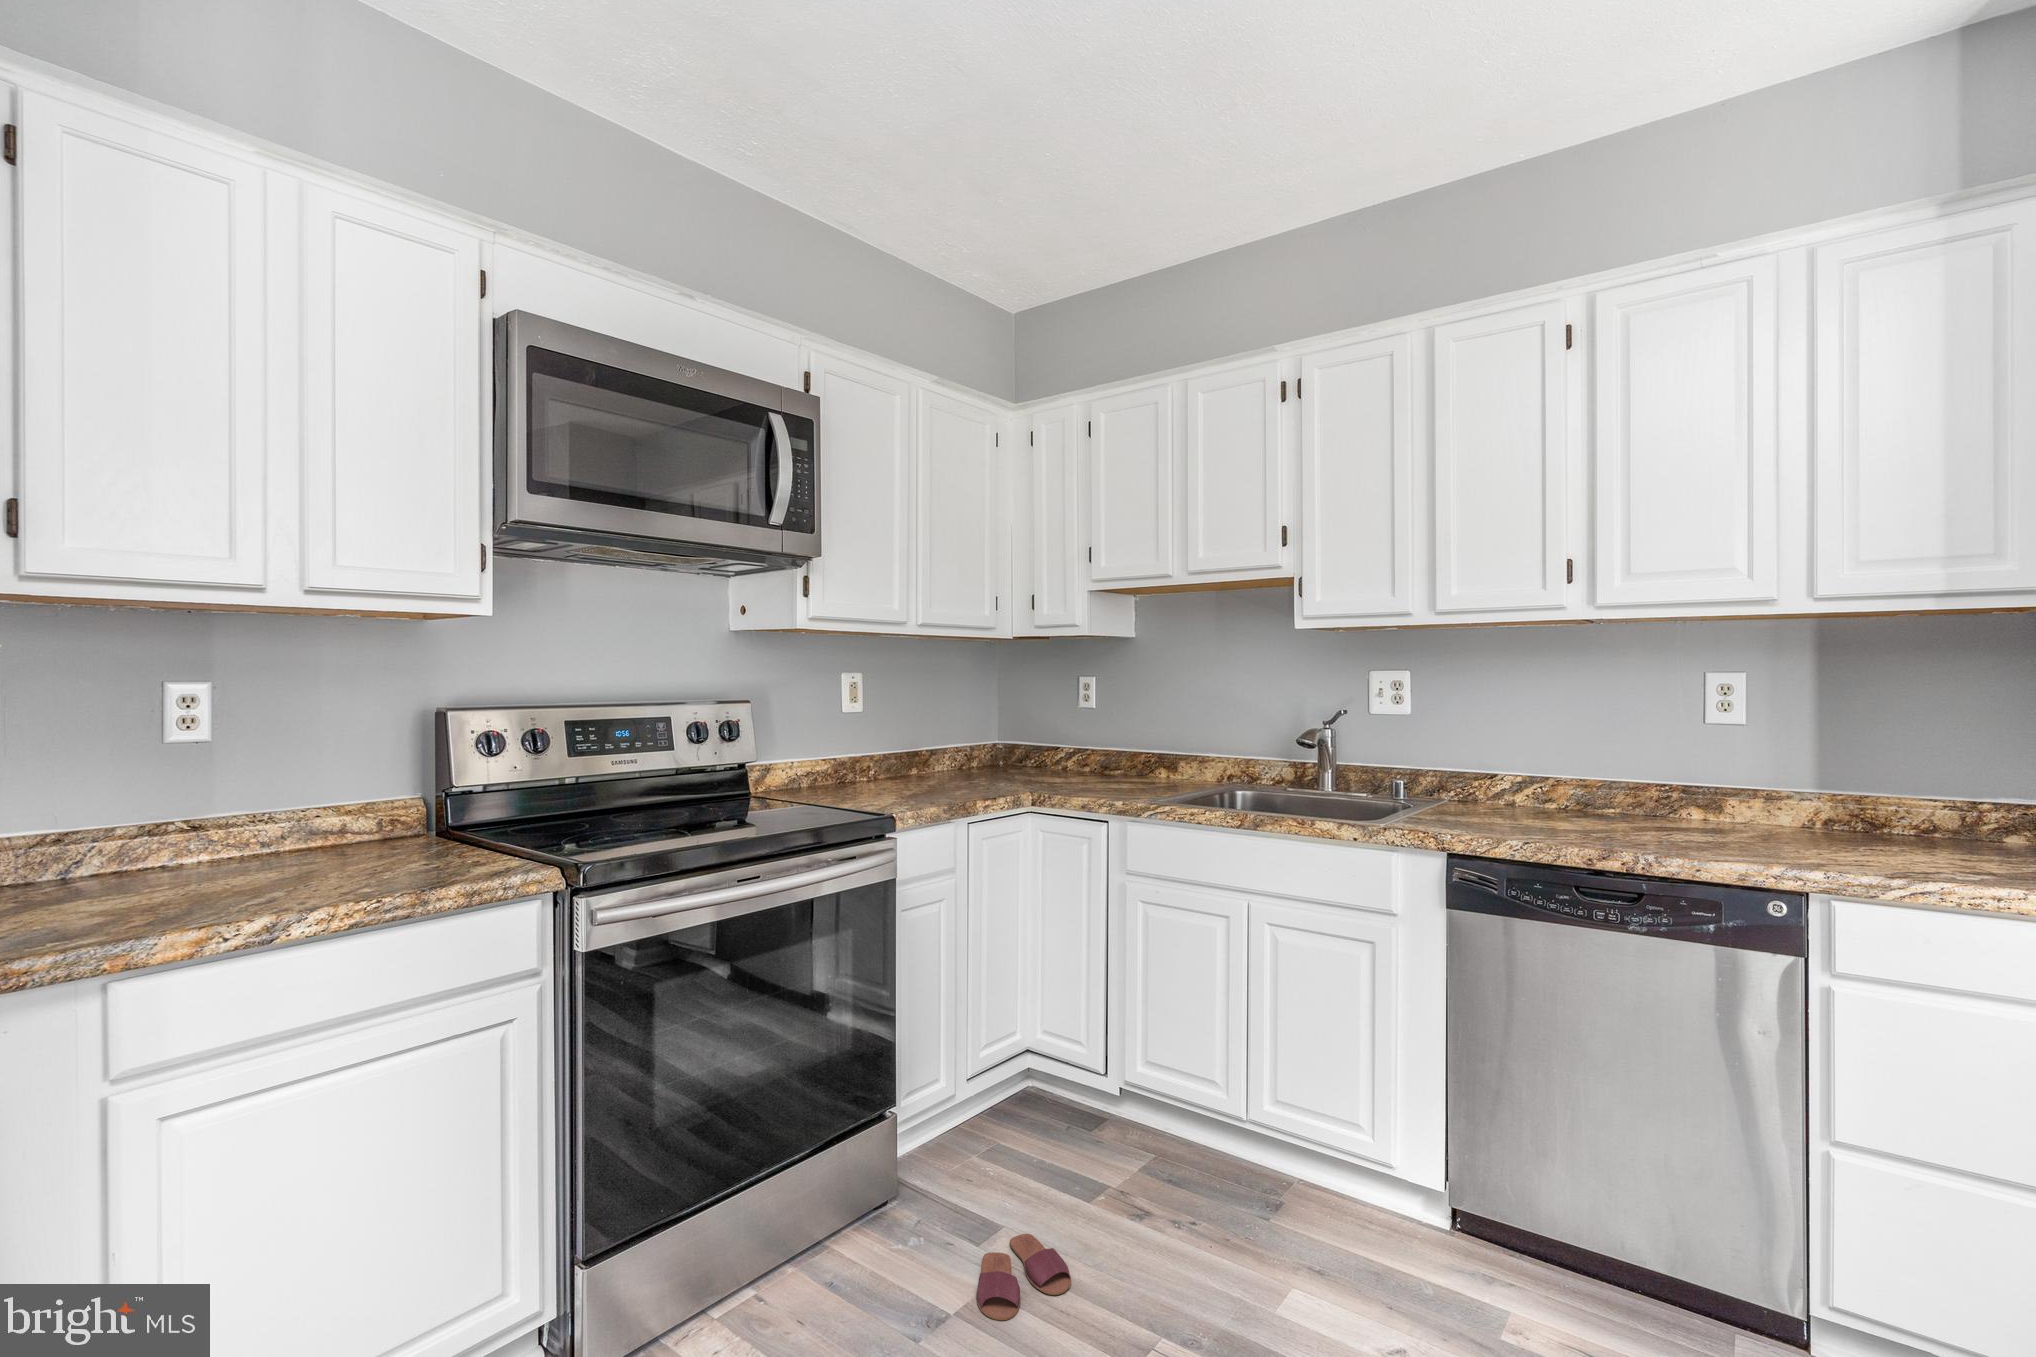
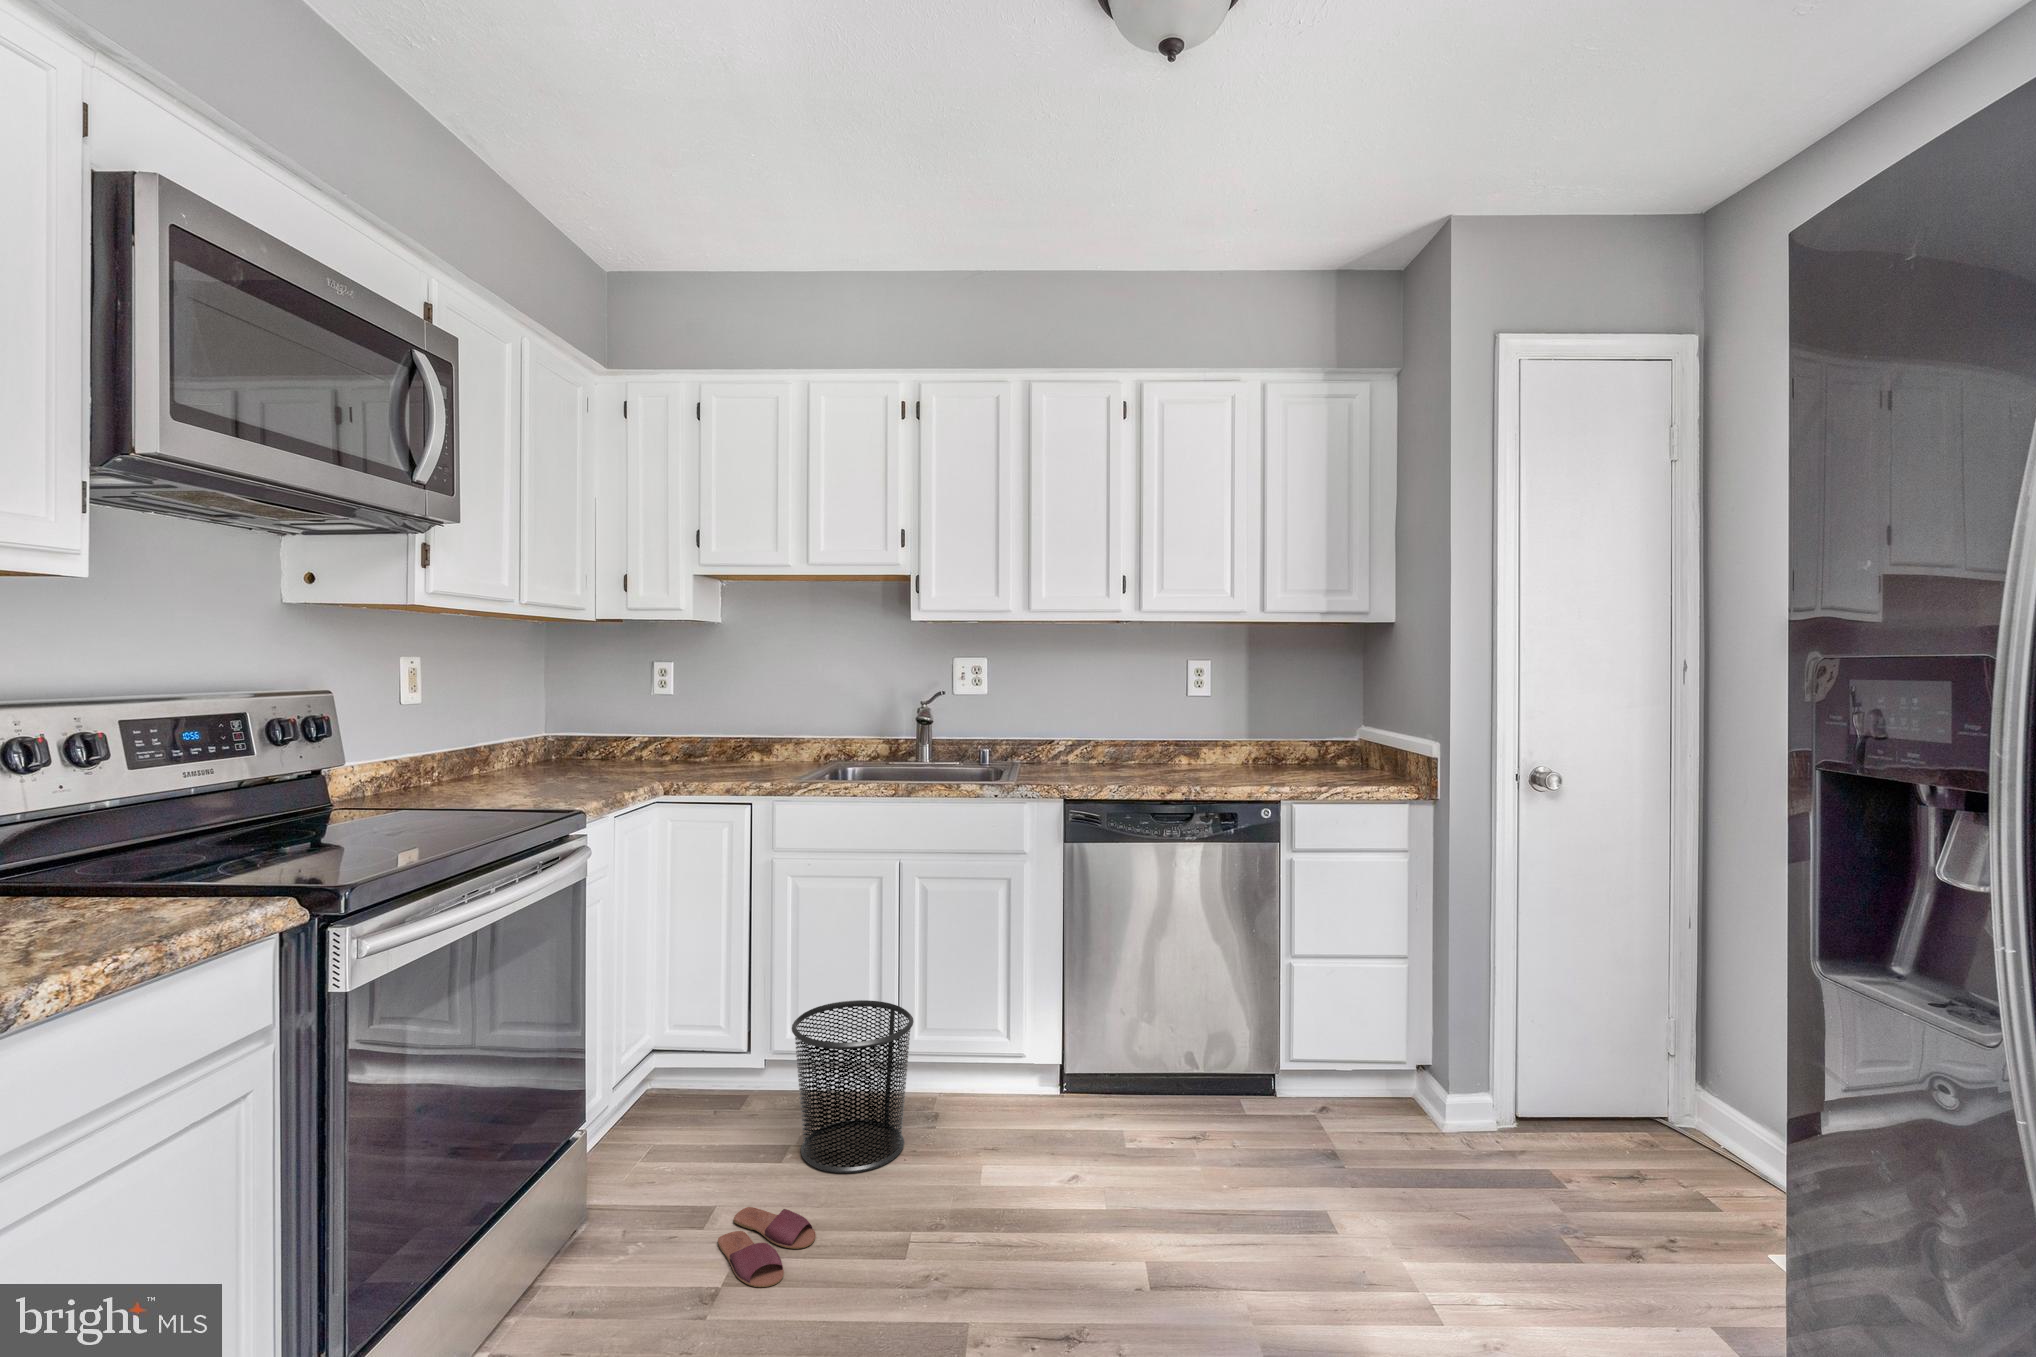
waste bin: none [1101,1046,1234,1239] -> present [792,1000,914,1173]

